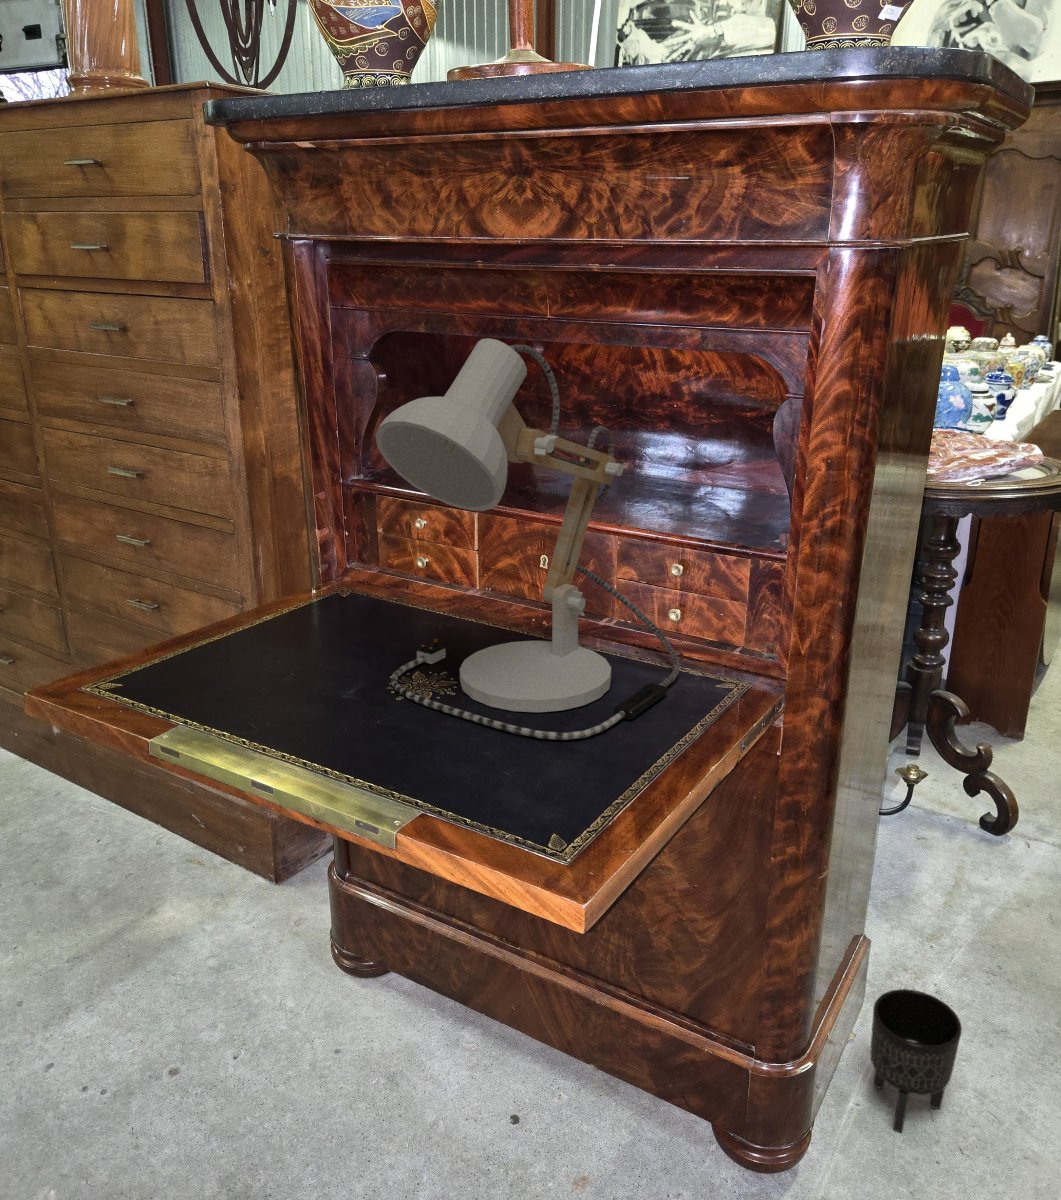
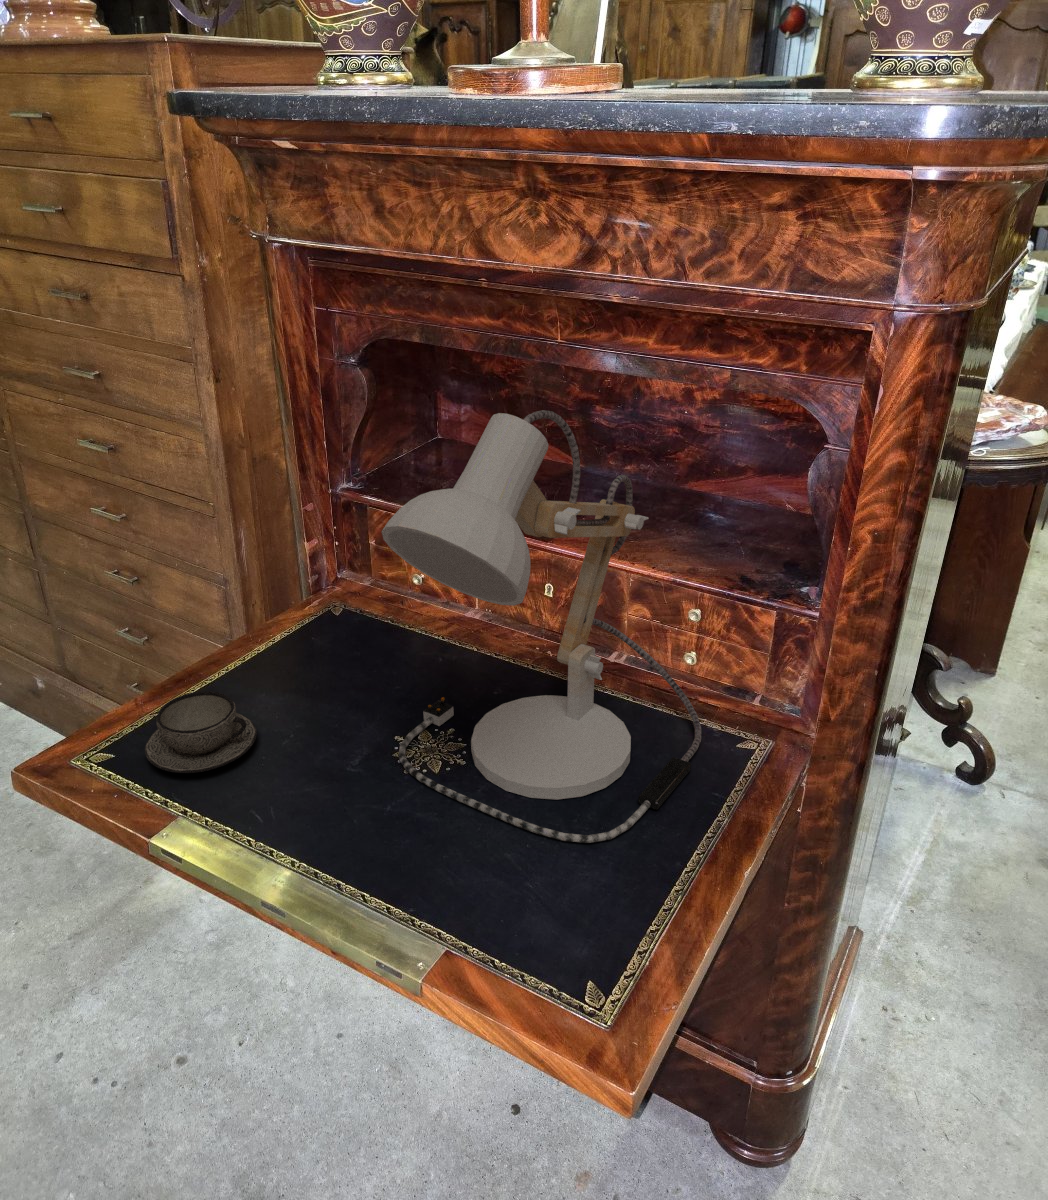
teacup: none [154,624,259,687] -> present [145,691,257,773]
planter: present [870,989,962,1132] -> none [862,982,953,1116]

